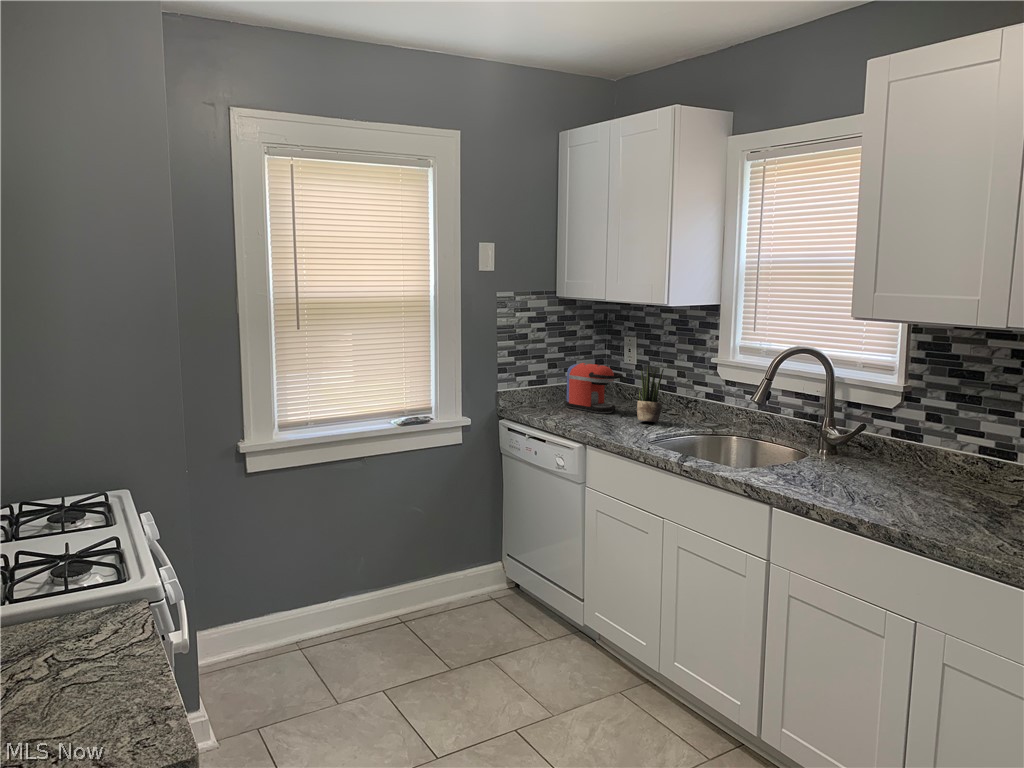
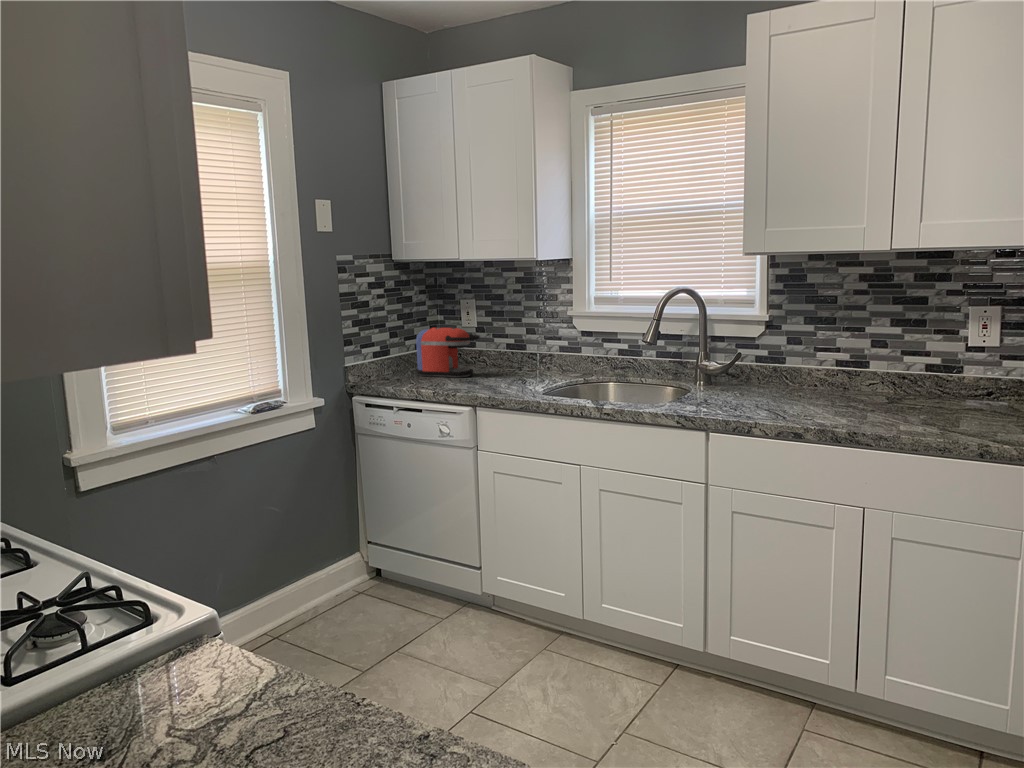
potted plant: present [637,363,664,422] -> none [505,319,529,378]

